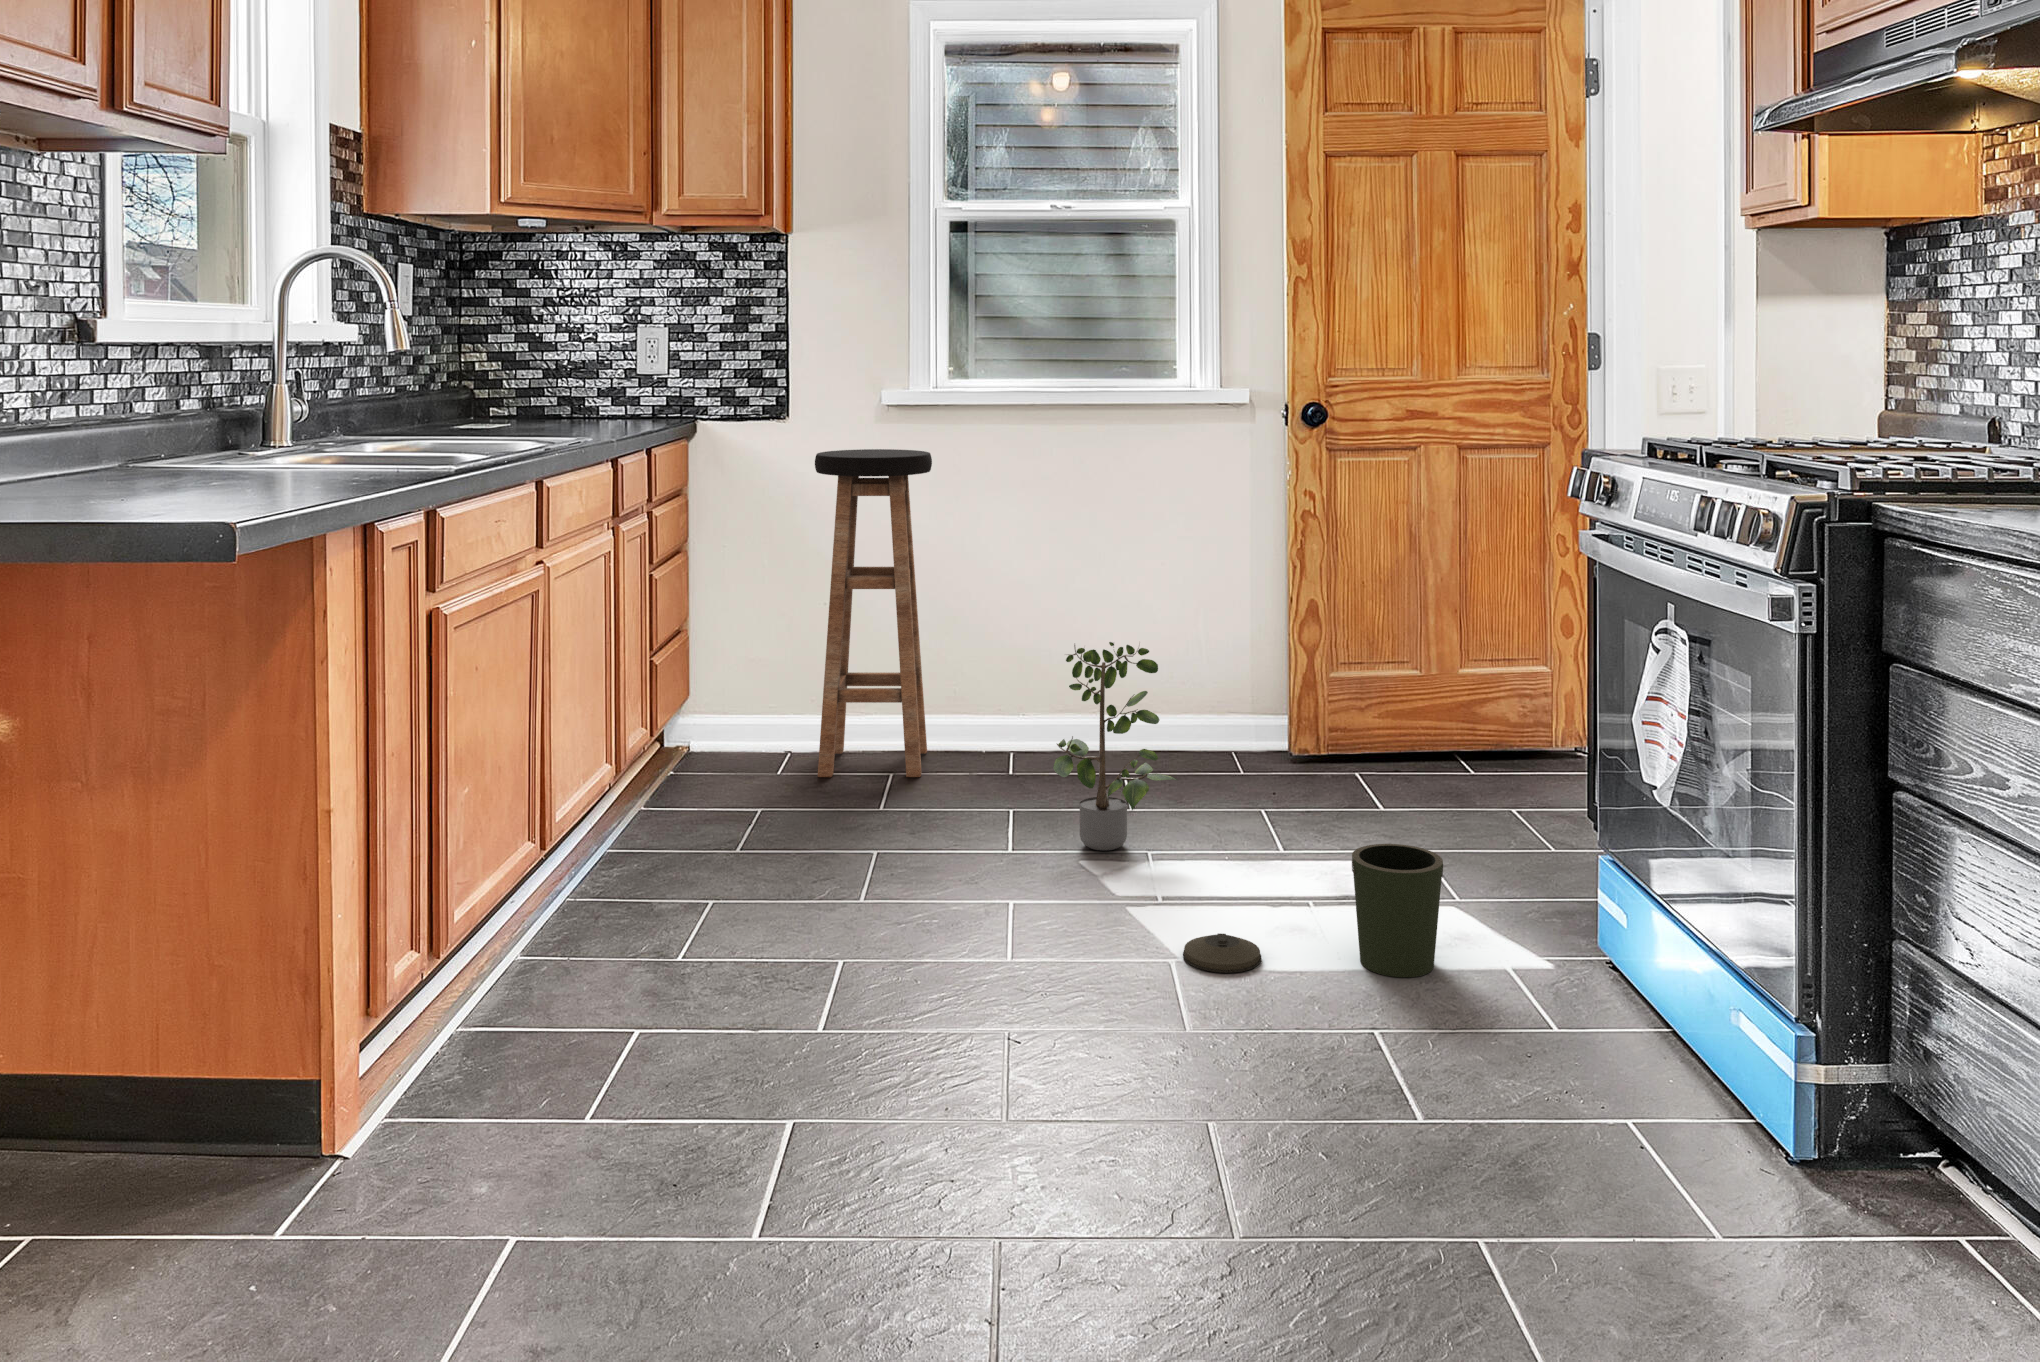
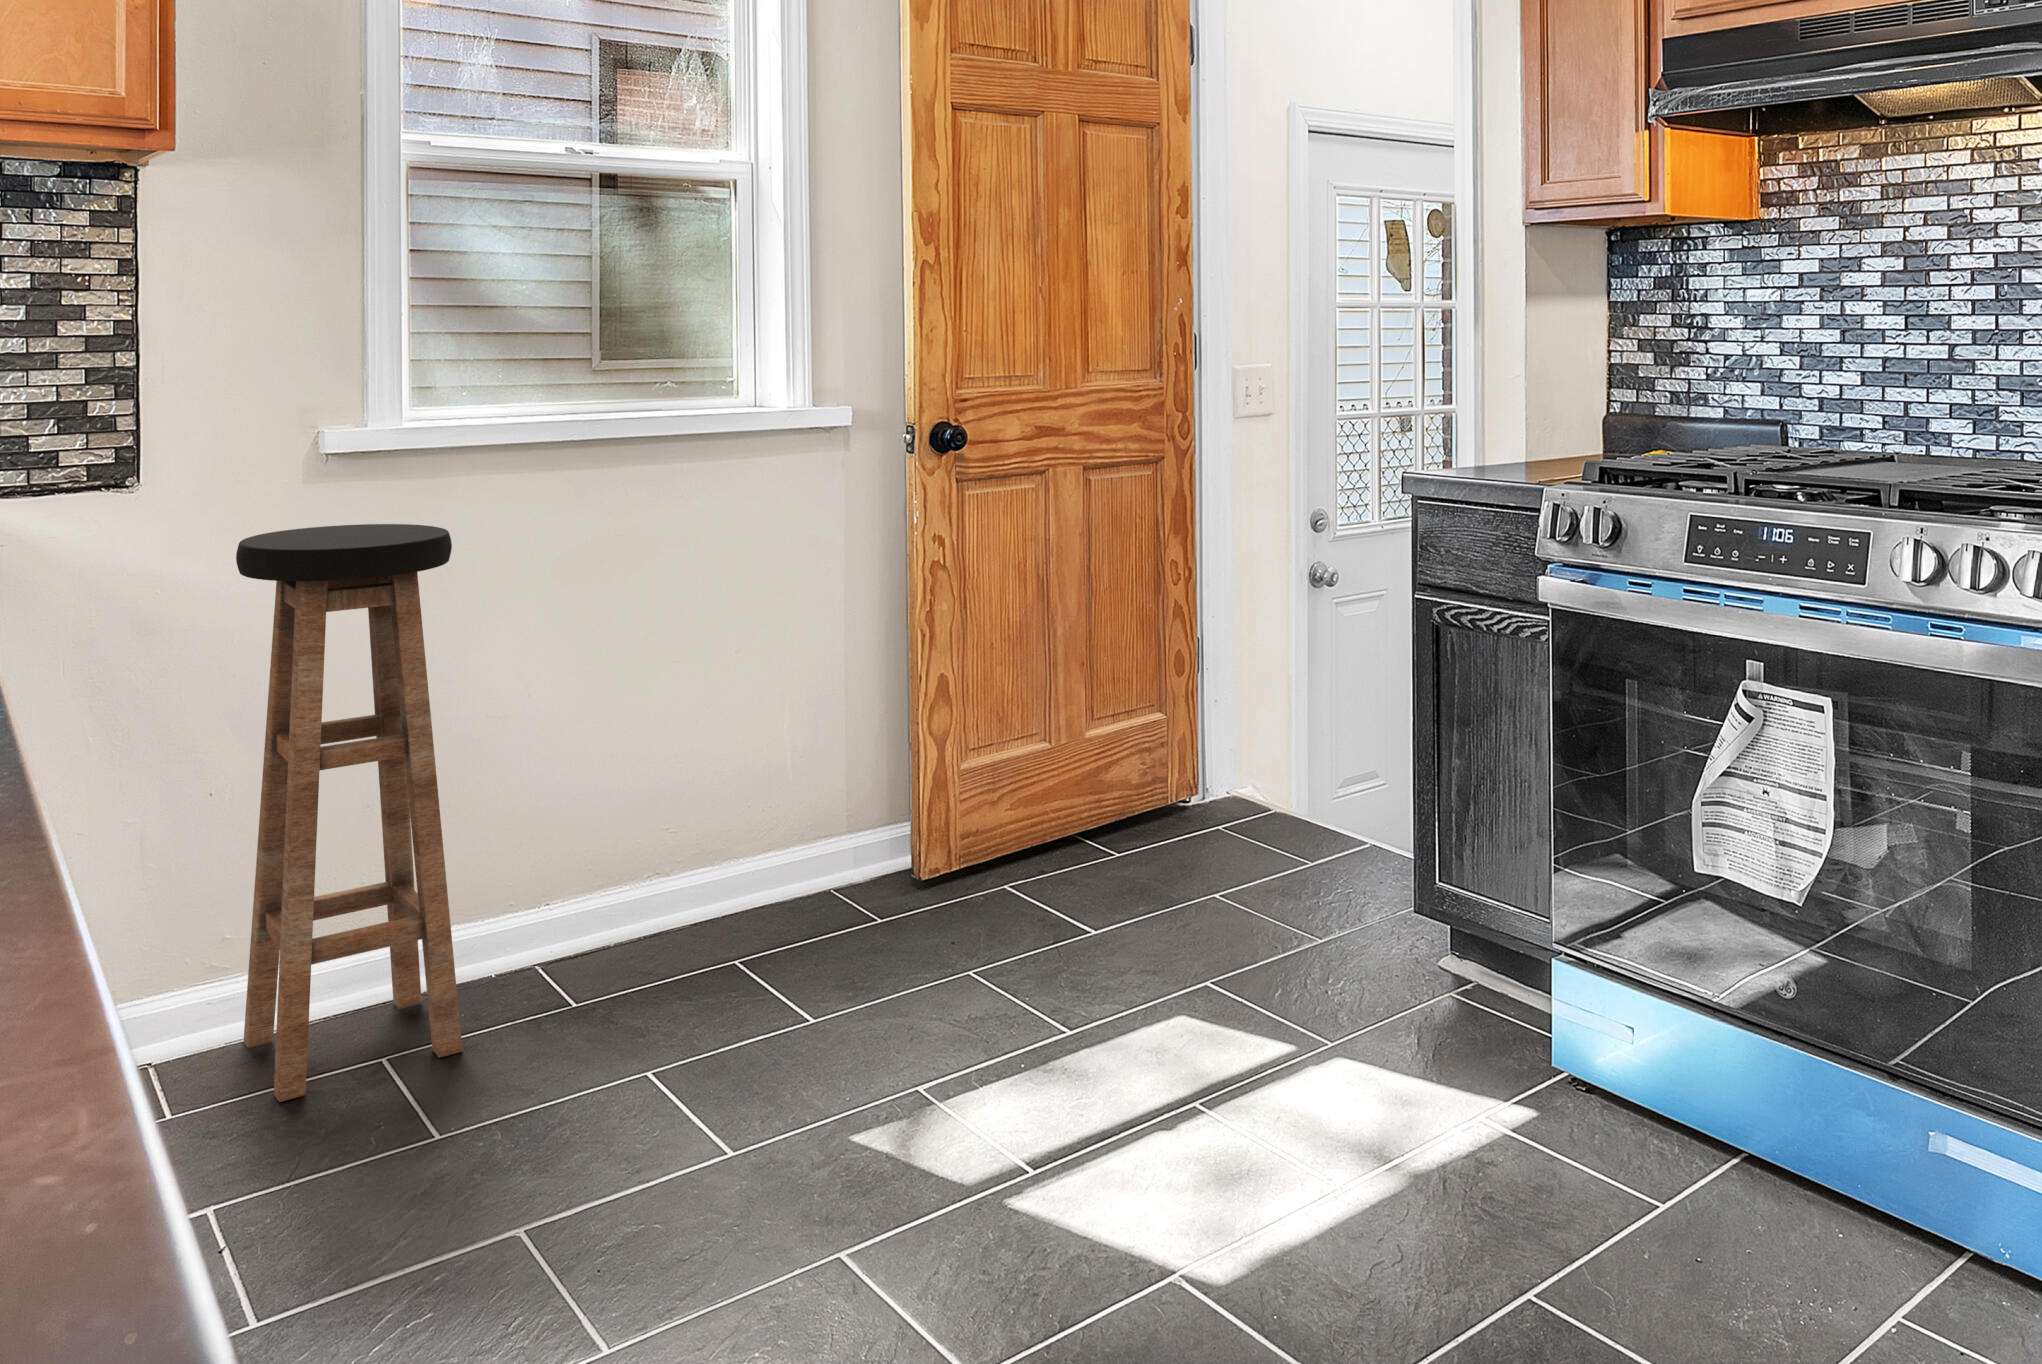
potted plant: present [1053,642,1177,851] -> none [816,786,1000,1108]
trash can: present [1183,844,1443,977] -> none [1211,1006,1504,1274]

